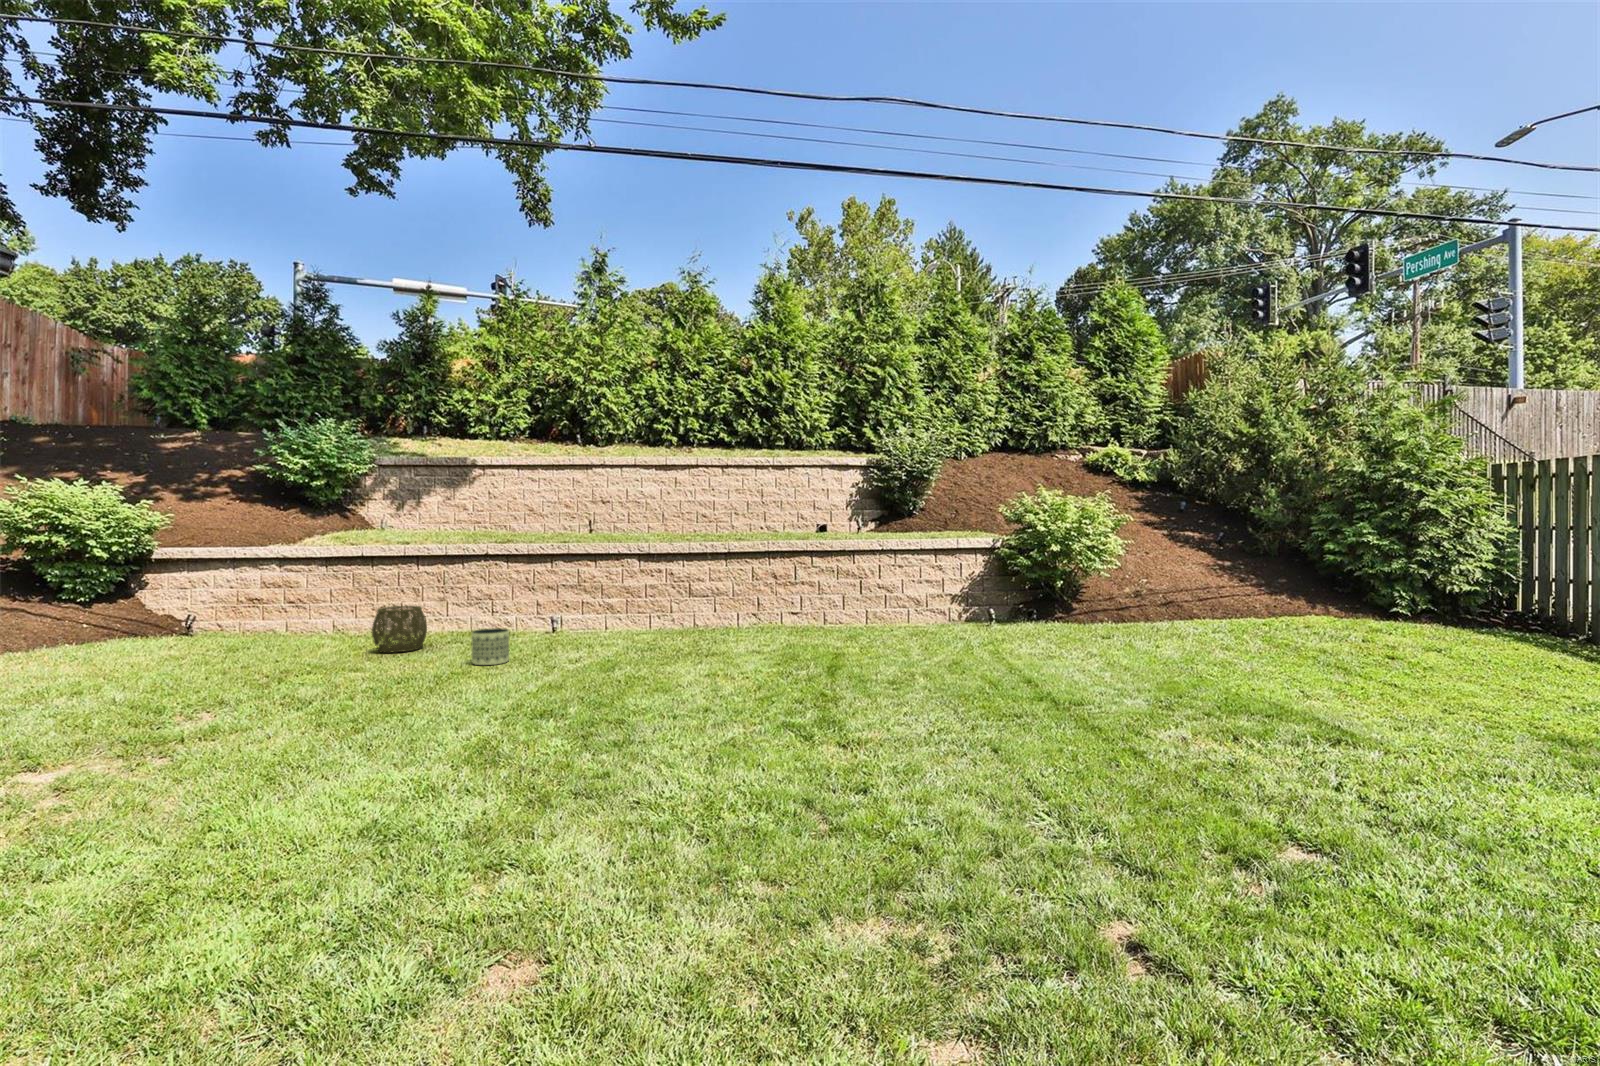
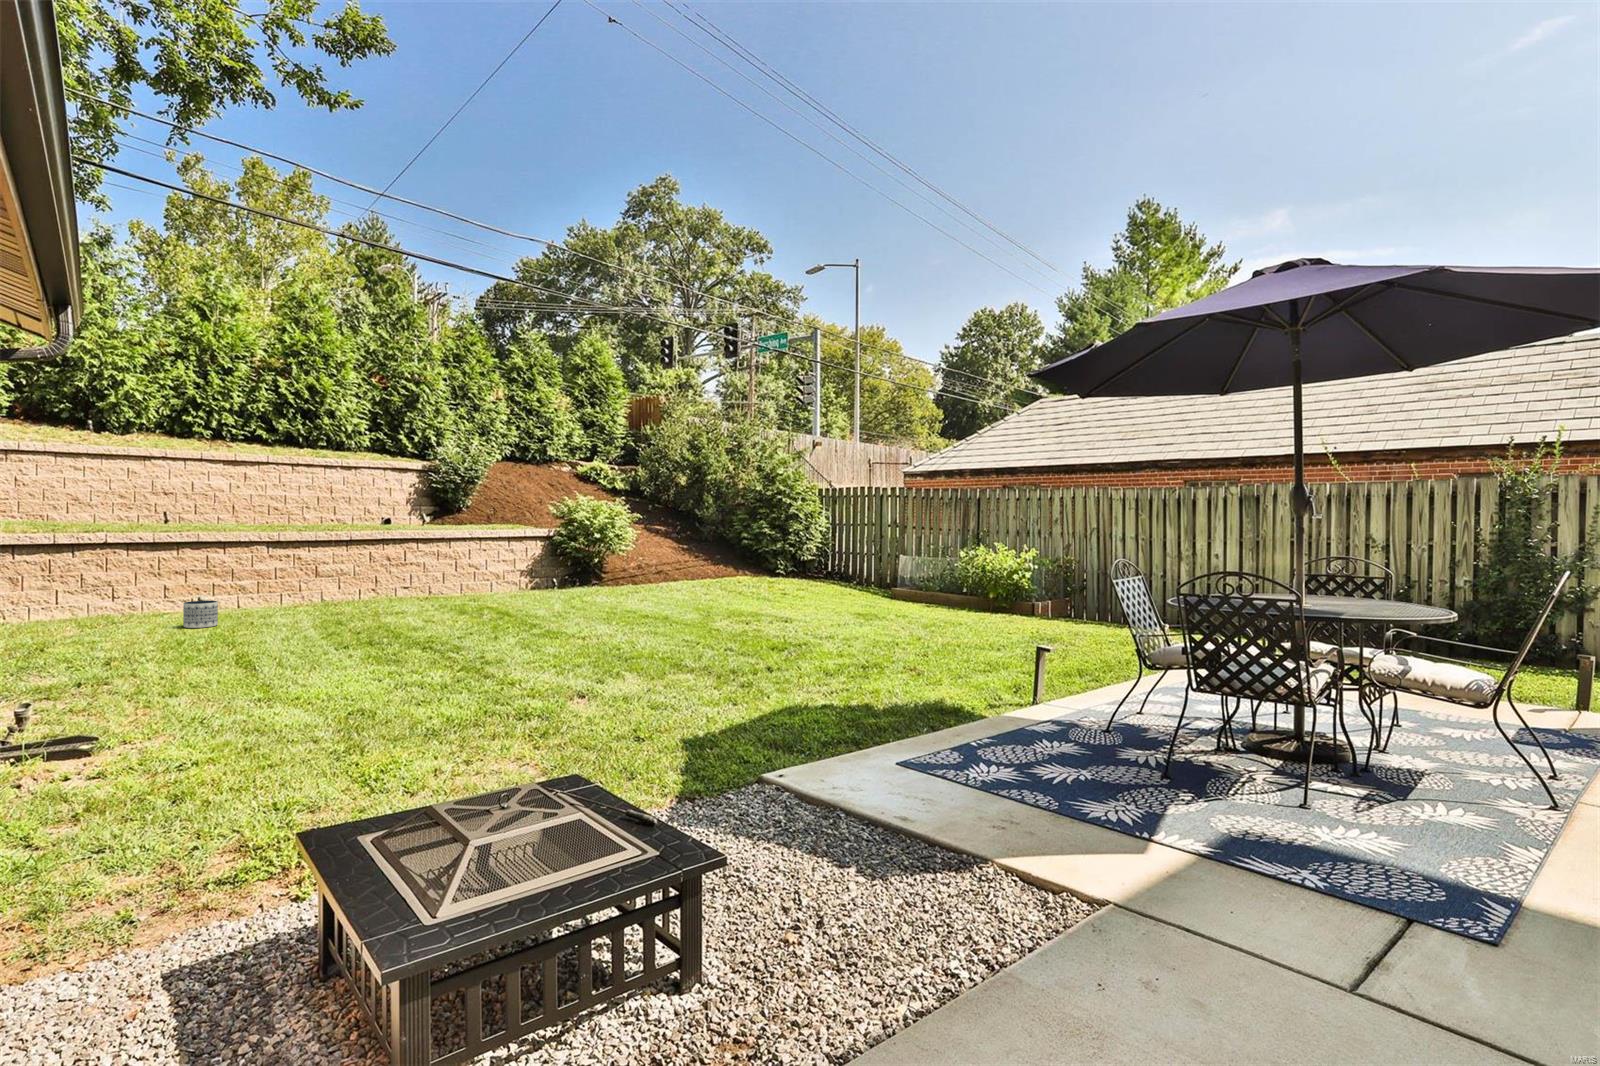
woven basket: present [372,606,427,653] -> none [30,590,92,631]

